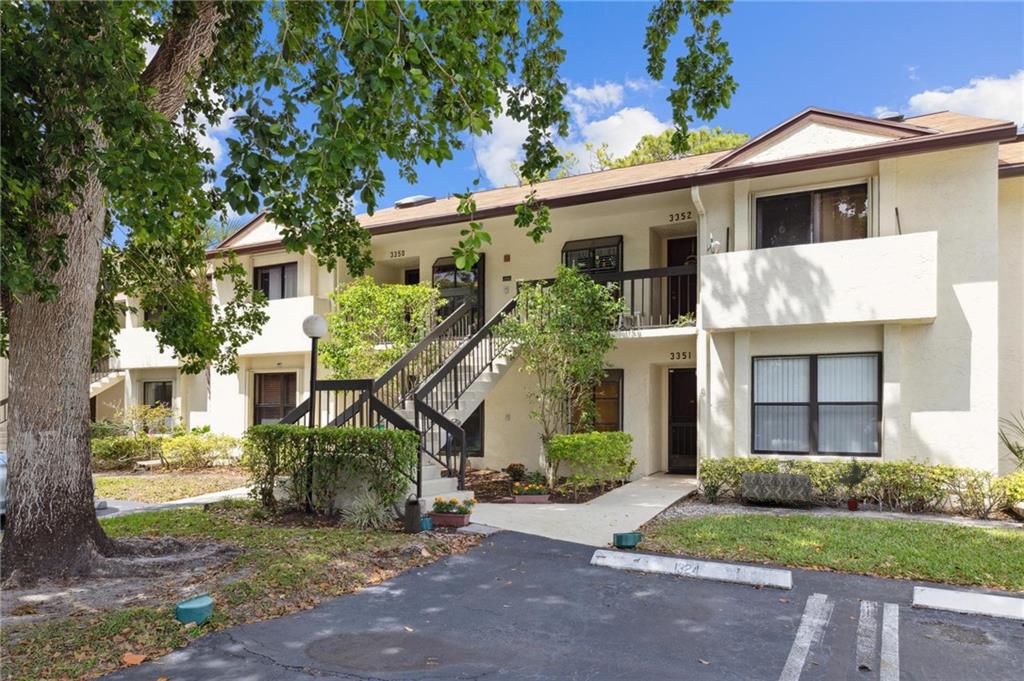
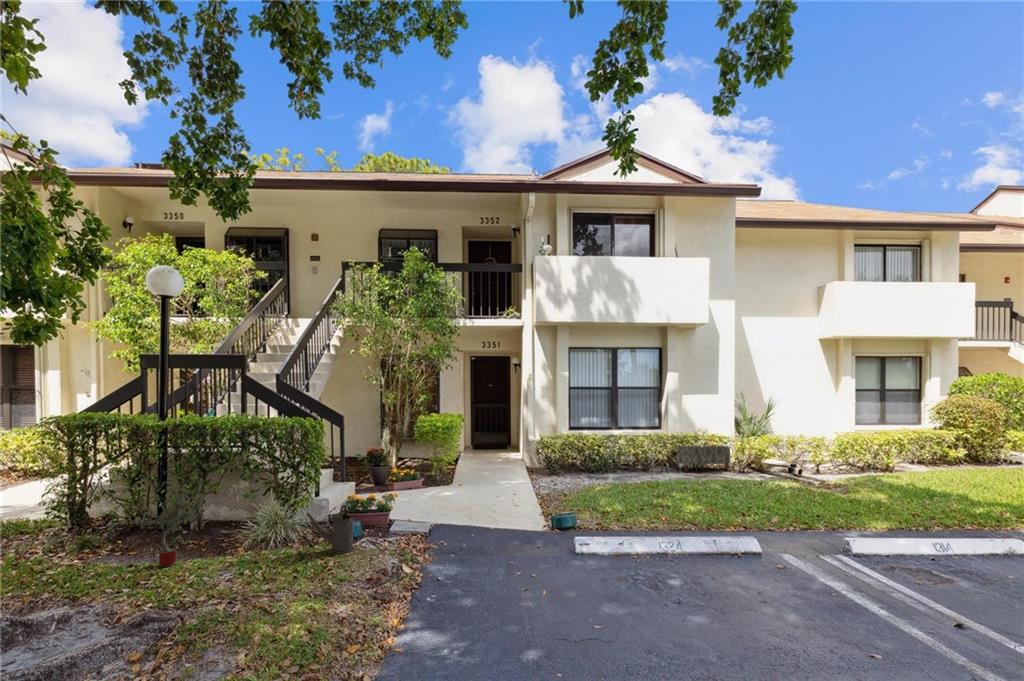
potted tree: present [832,457,873,510] -> present [136,484,203,567]
bench: present [741,472,812,510] -> present [674,446,730,473]

